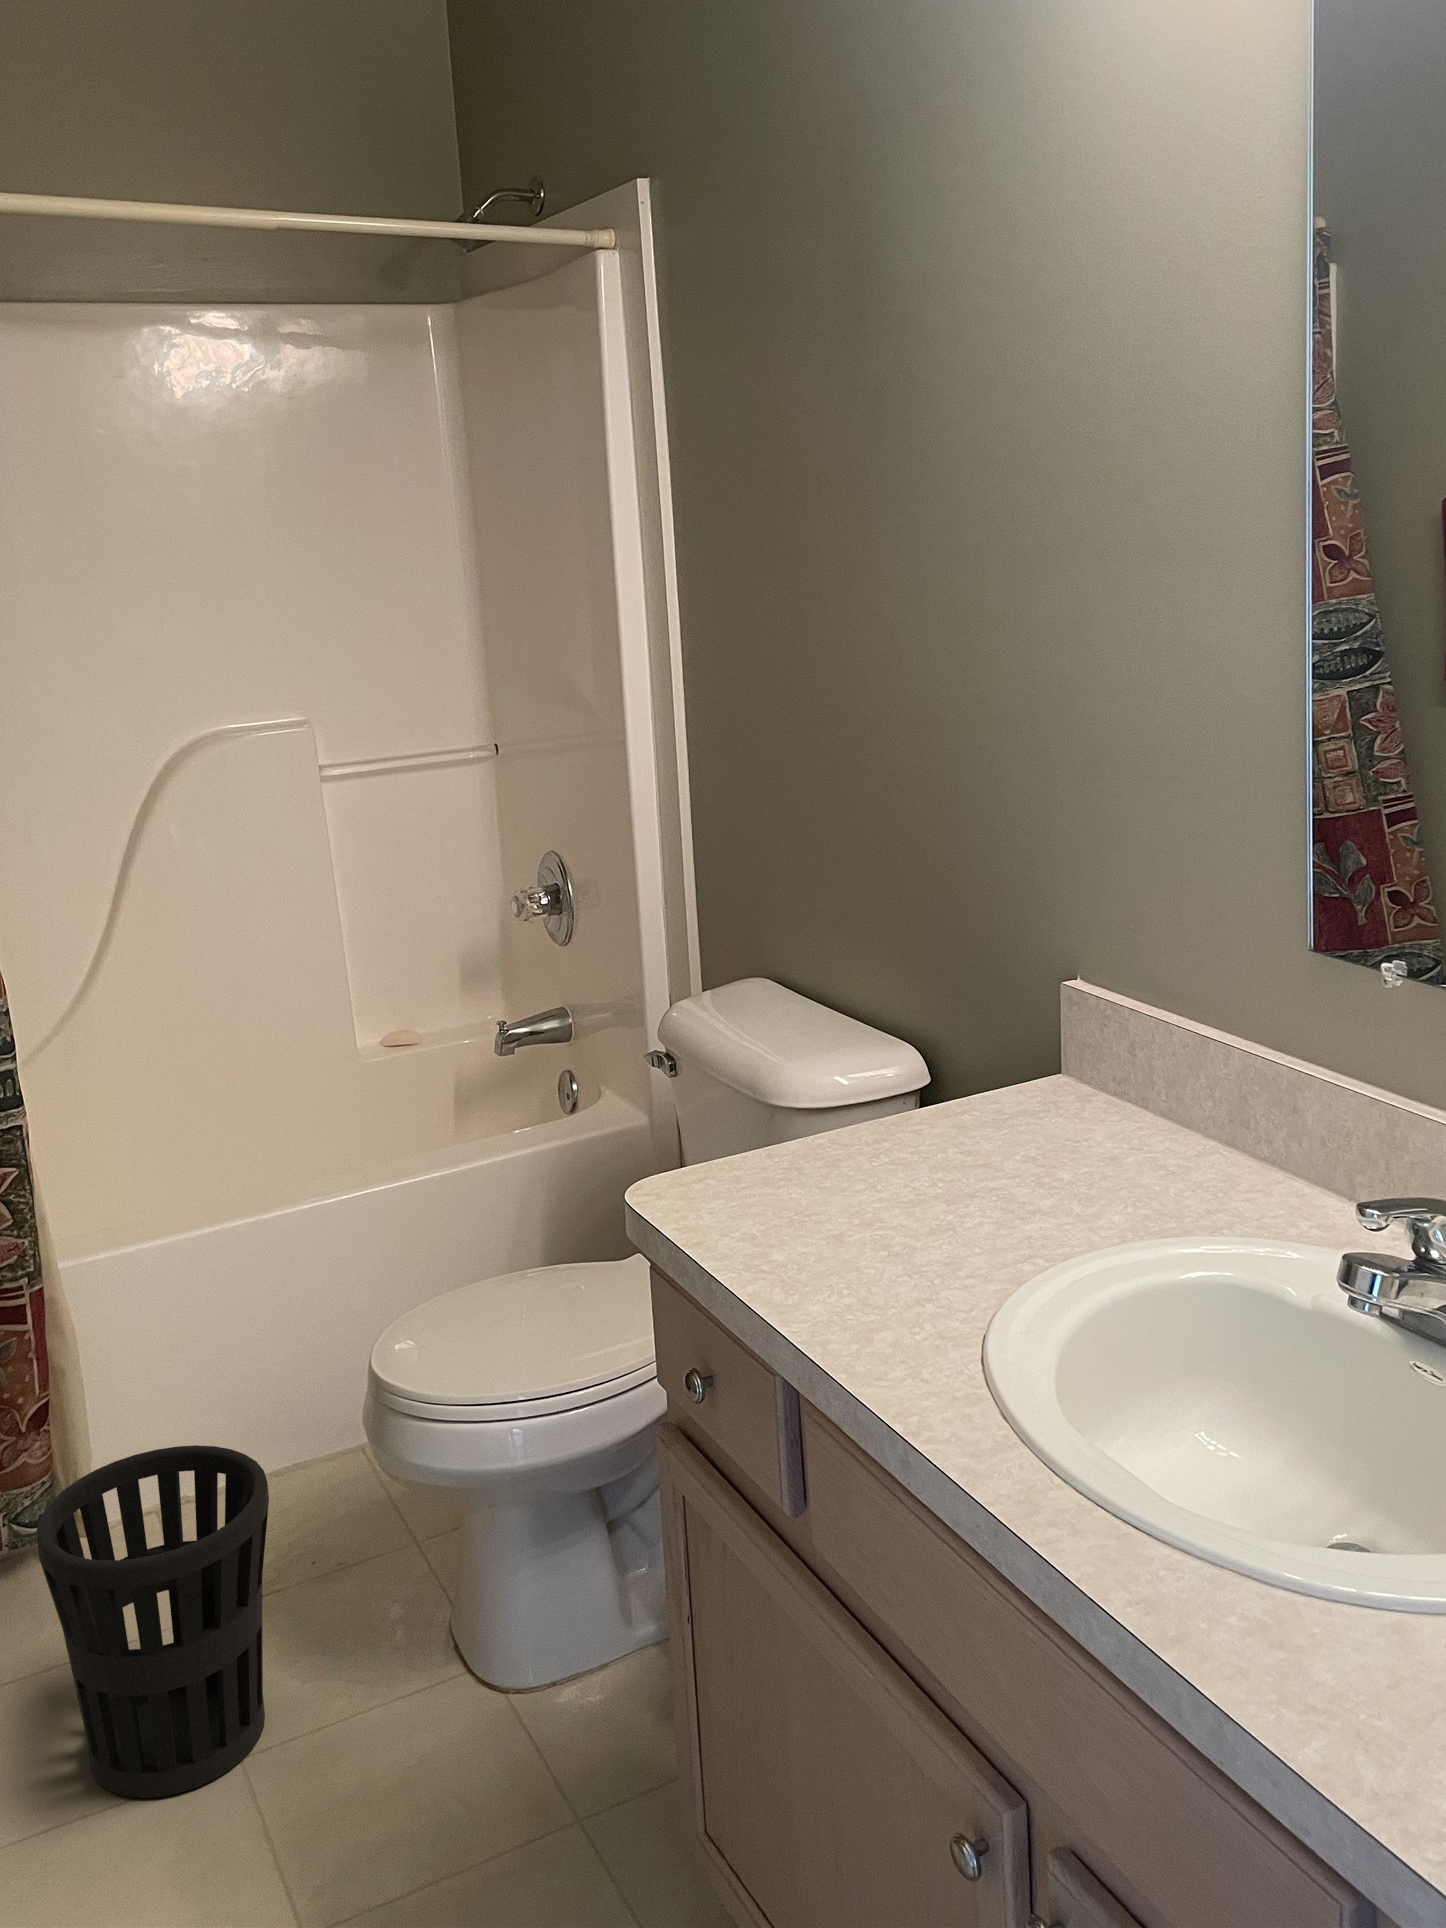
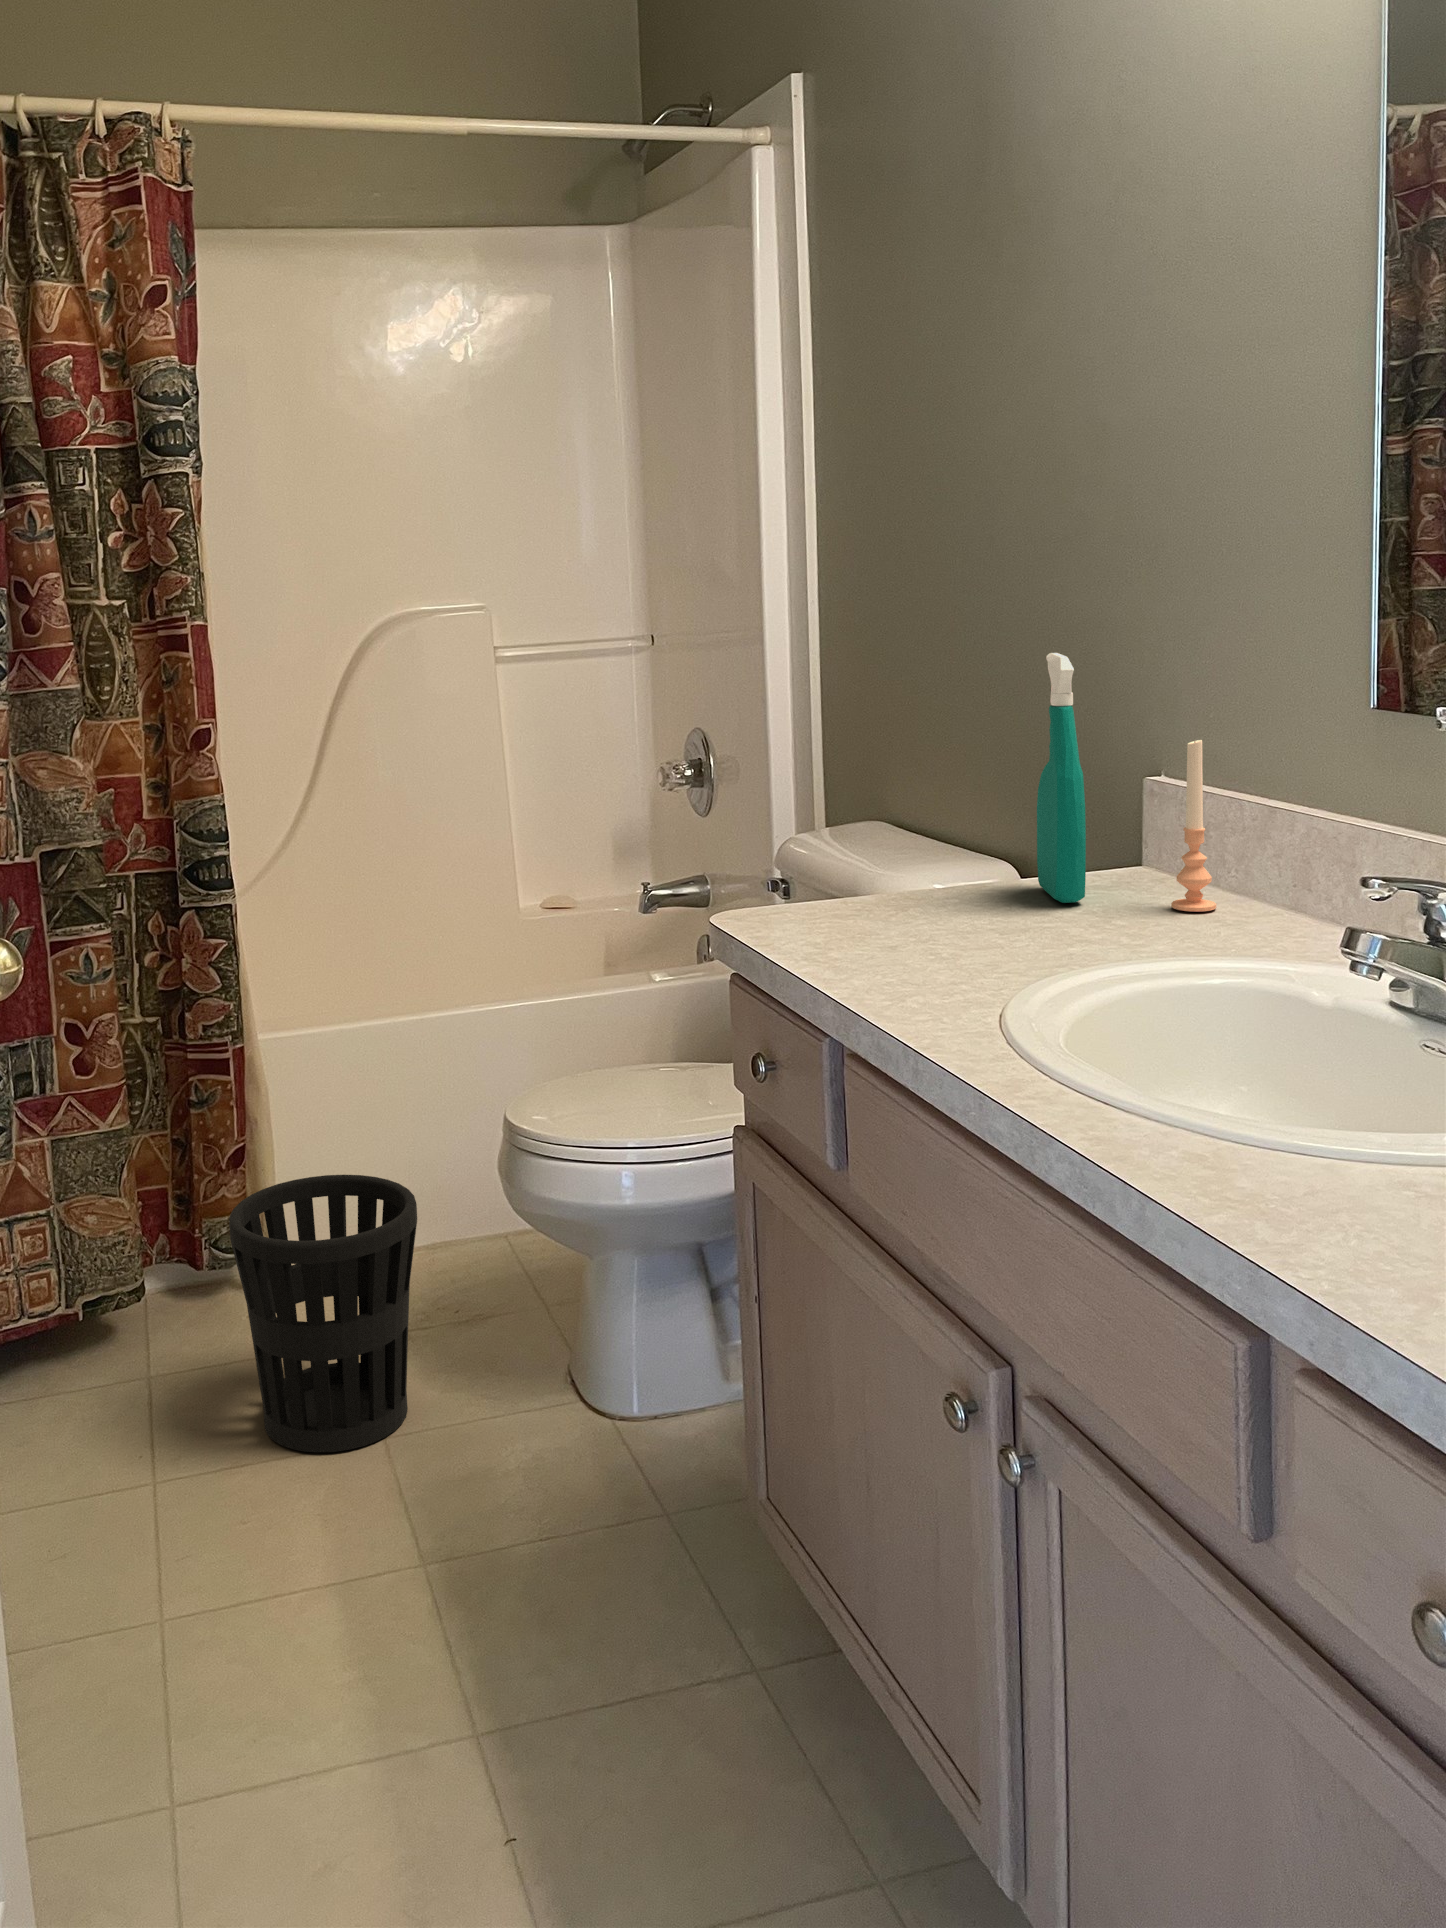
spray bottle: none [973,881,1034,1161] -> present [1037,653,1086,903]
candle: none [1125,983,1172,1169] -> present [1171,739,1216,912]

